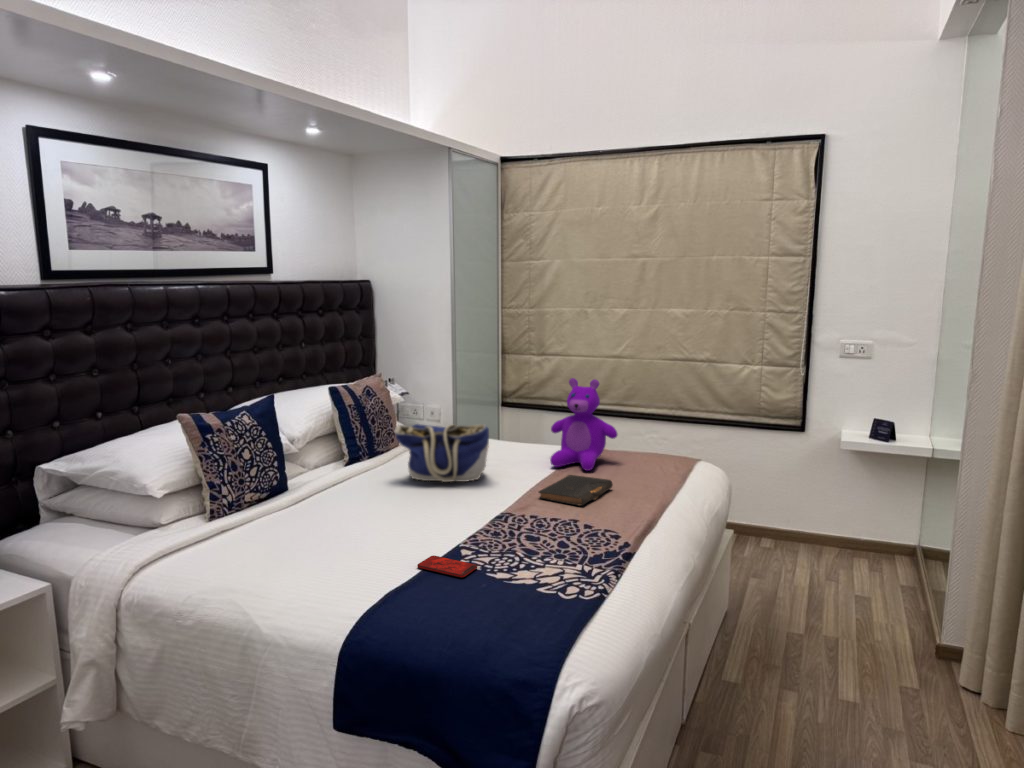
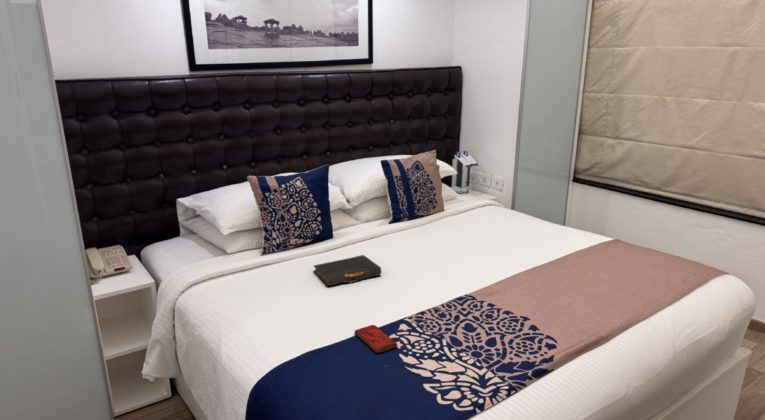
teddy bear: present [550,378,617,471] -> none [553,175,627,267]
tote bag: present [395,424,489,482] -> none [412,200,490,257]
book: present [538,475,613,506] -> present [314,255,381,286]

